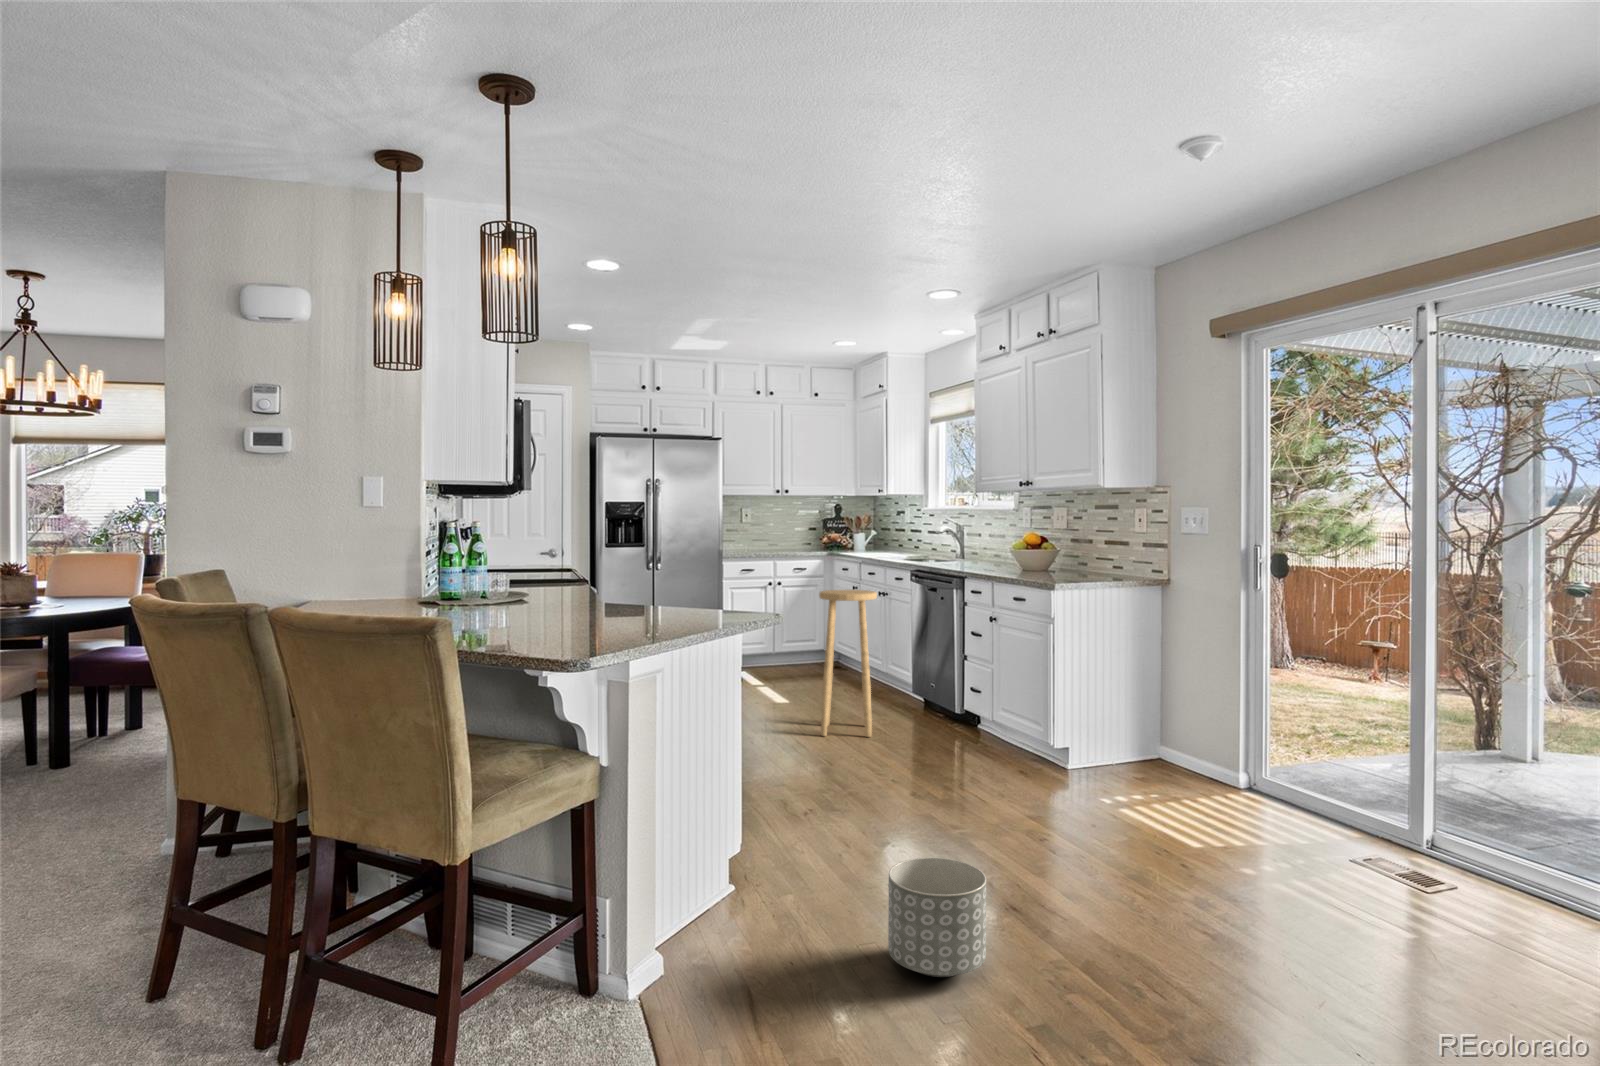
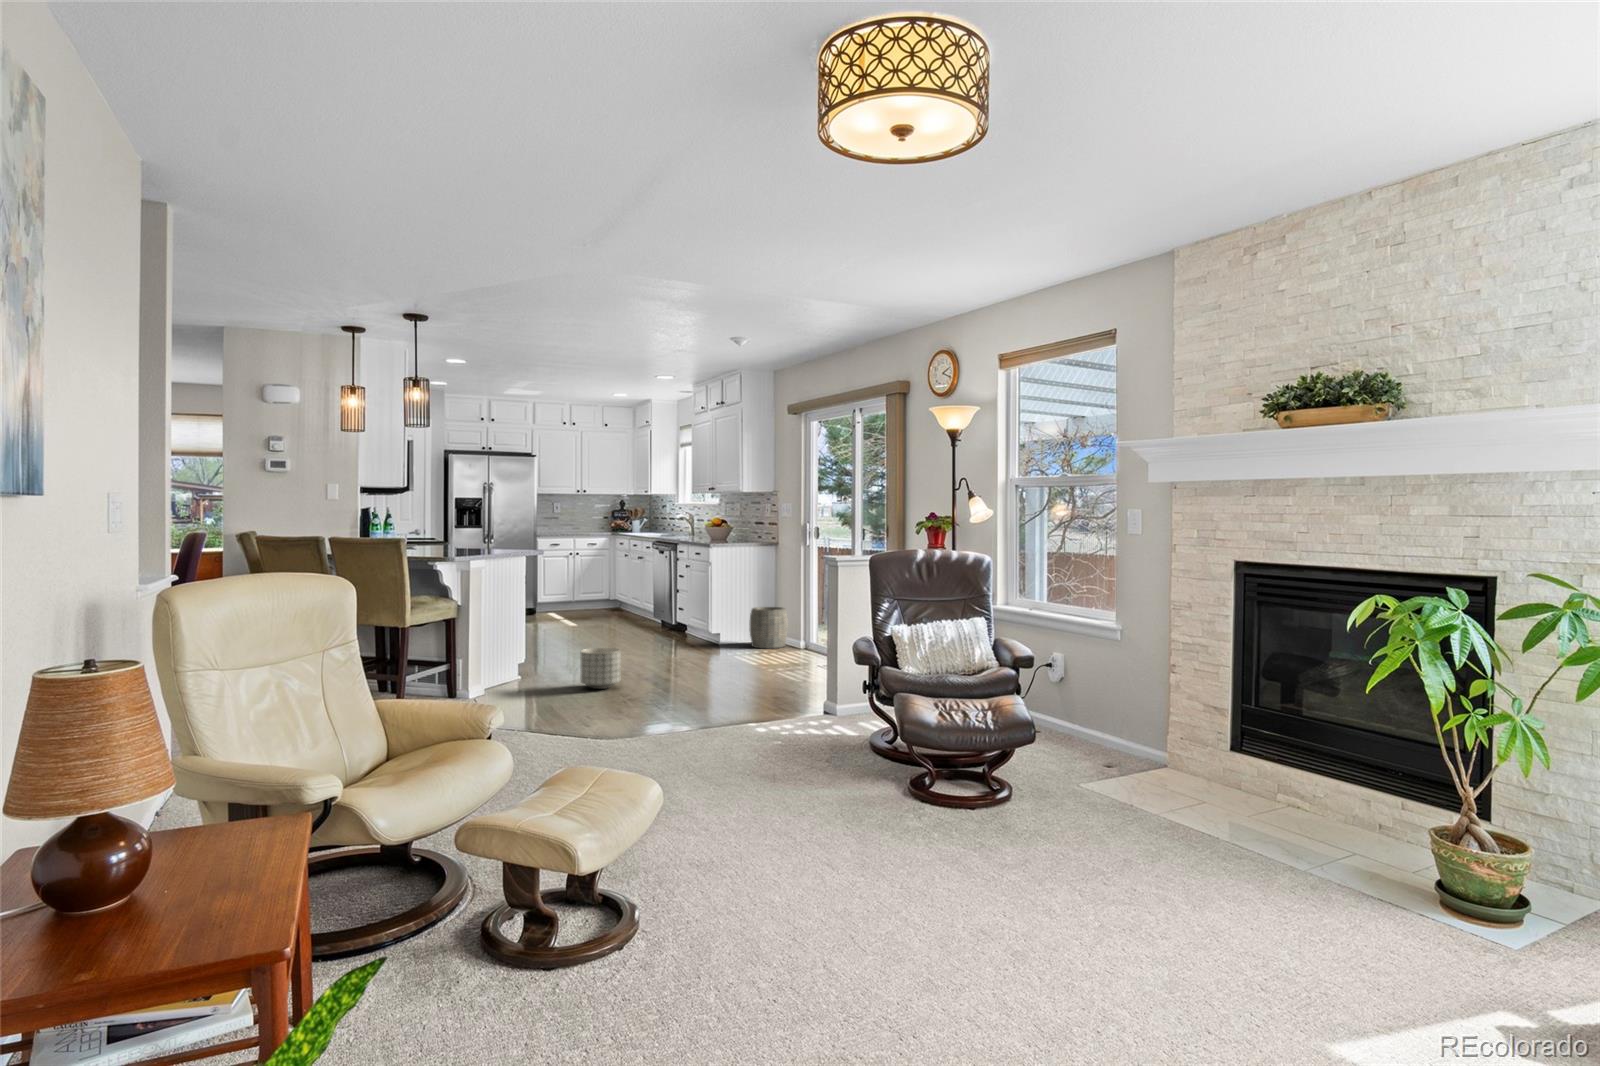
stool: present [819,590,877,737] -> none [589,551,624,636]
woven basket: none [1131,700,1209,787] -> present [750,607,788,648]

